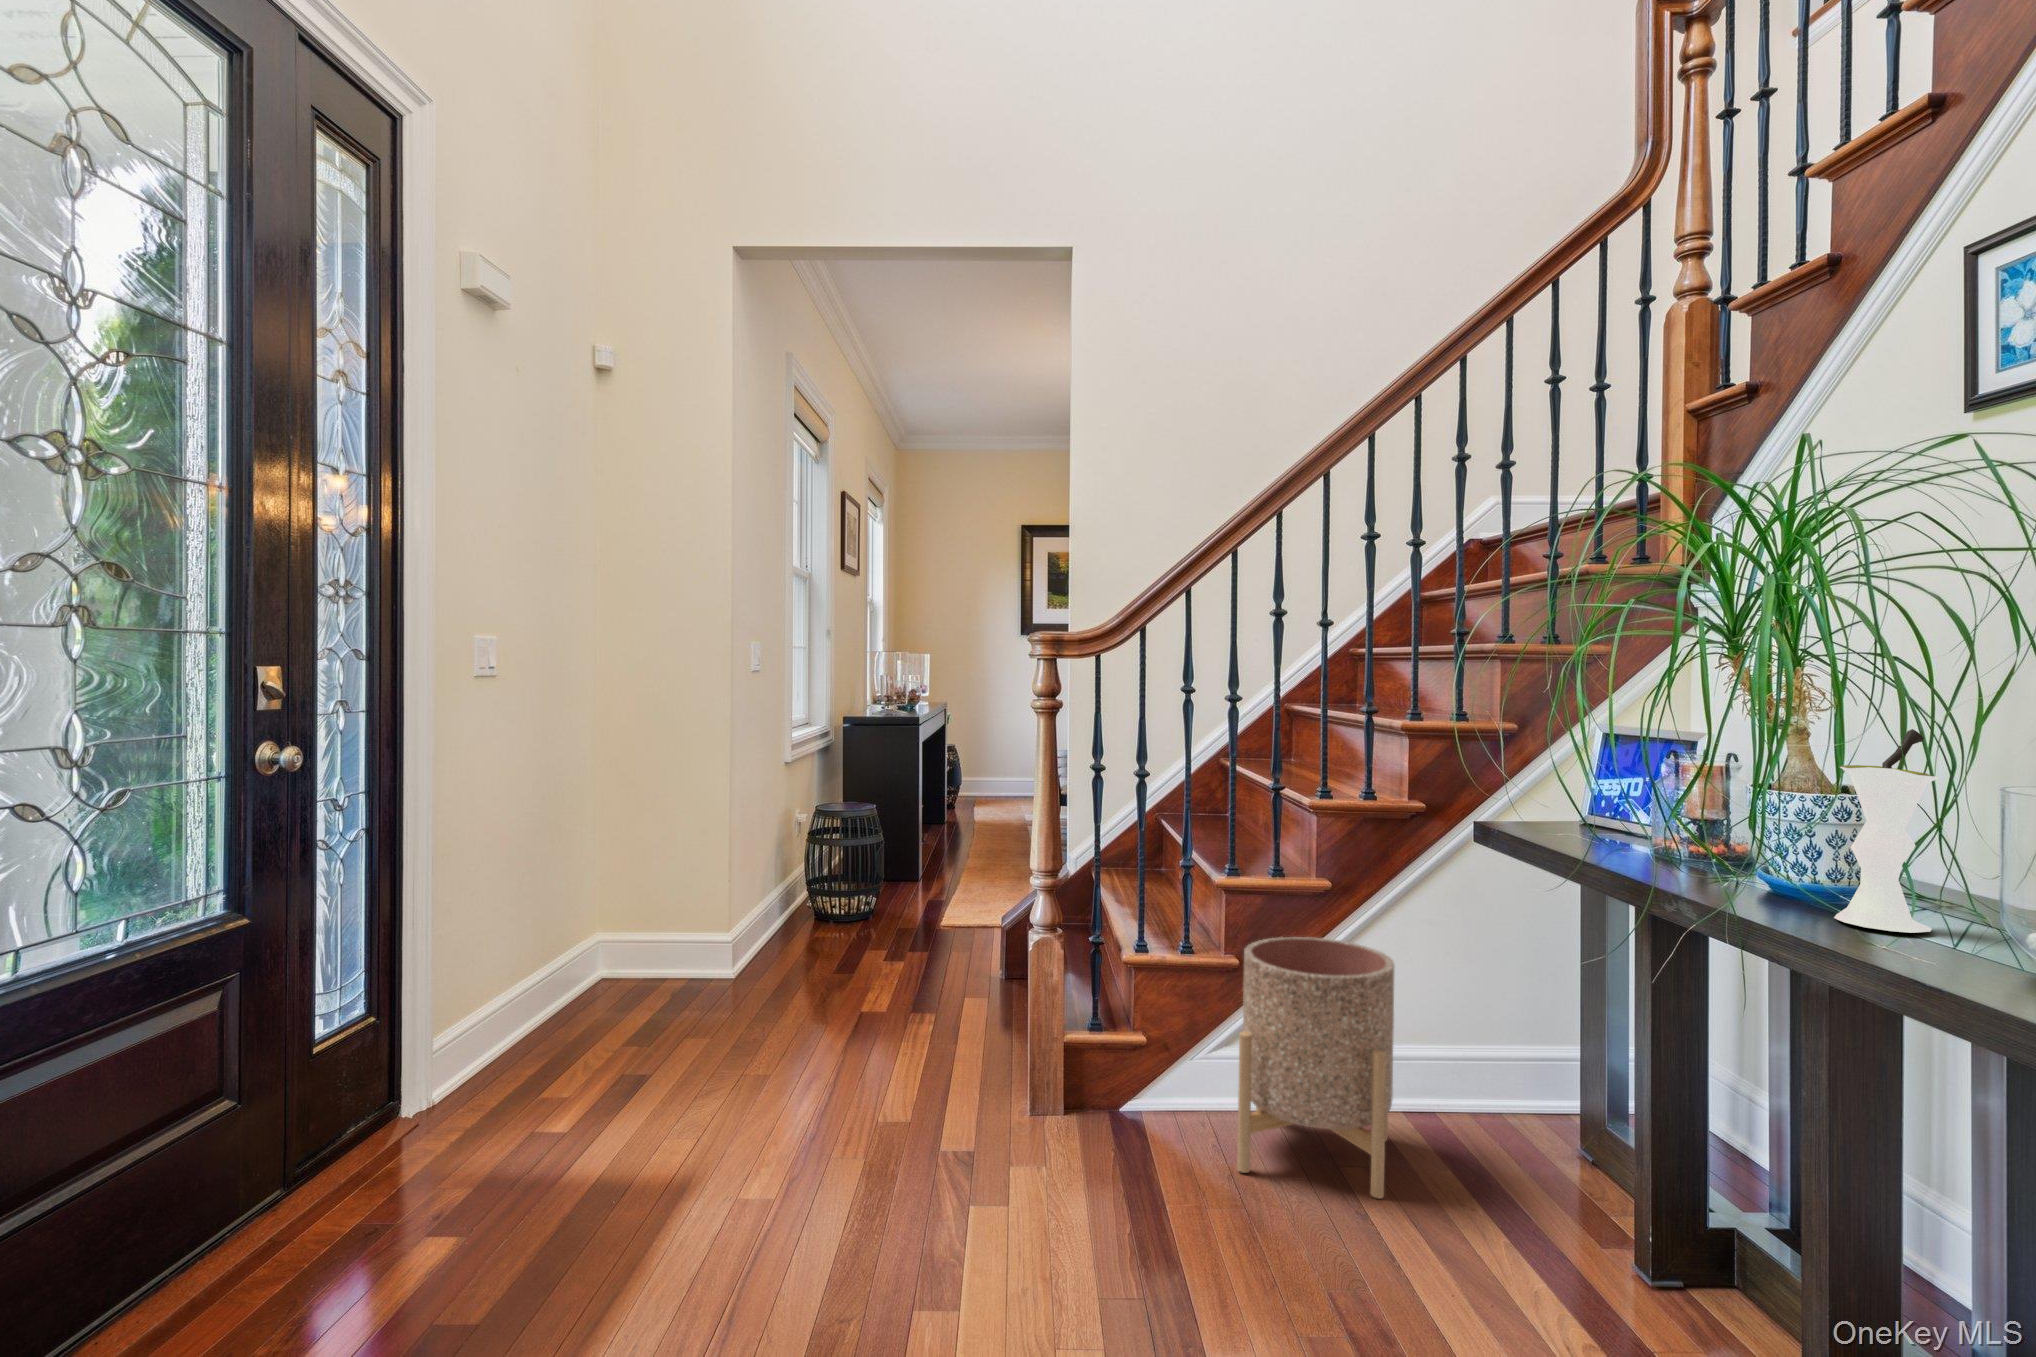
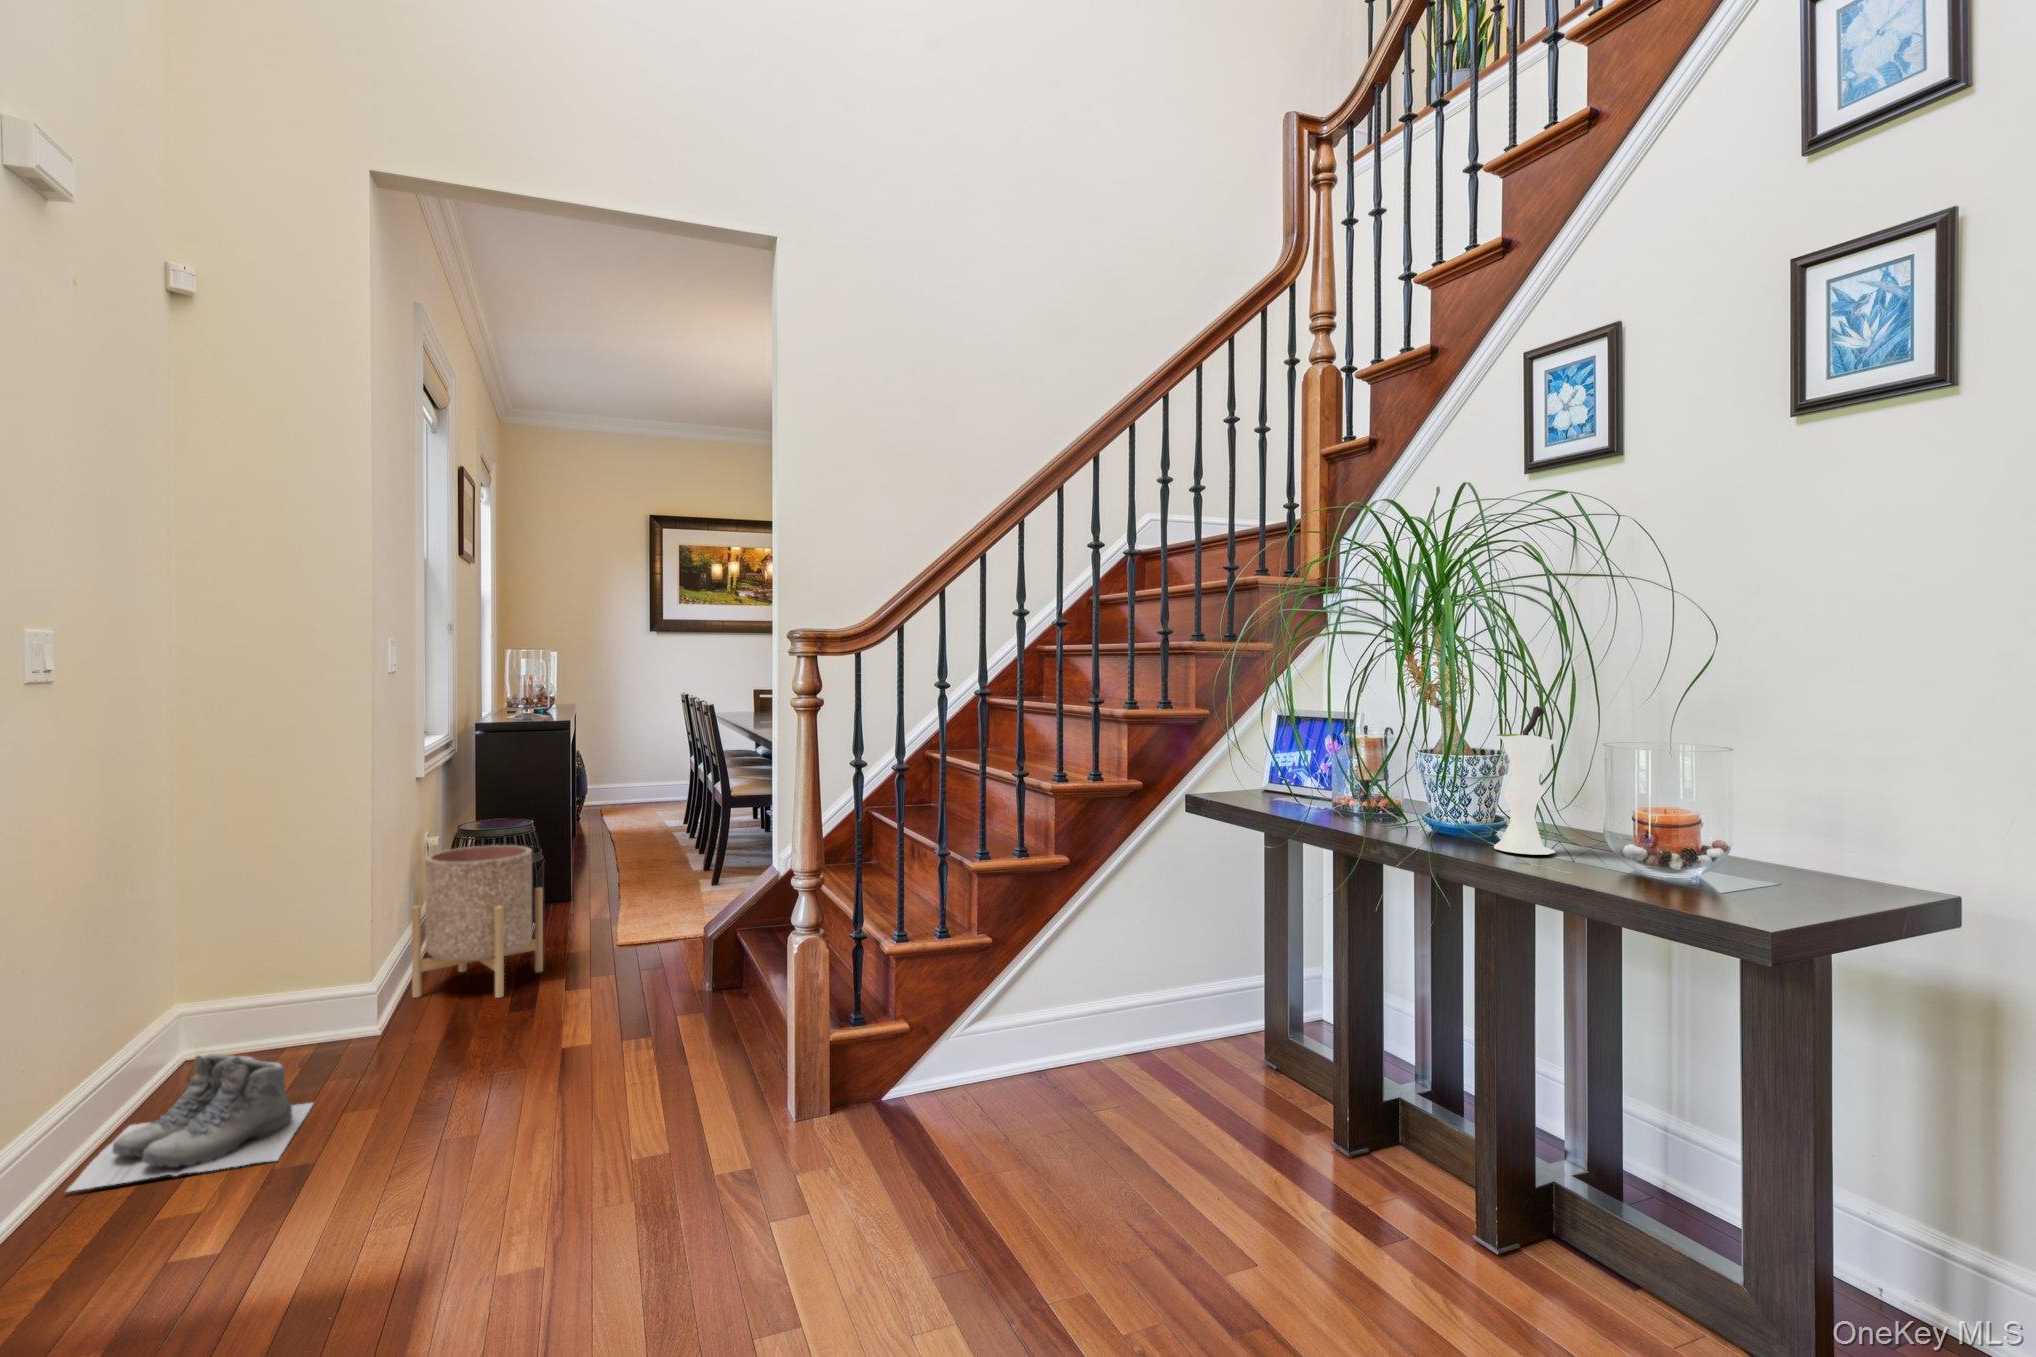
planter: present [1237,937,1395,1198] -> present [412,845,543,998]
boots: none [486,976,665,1071] -> present [67,1054,313,1192]

